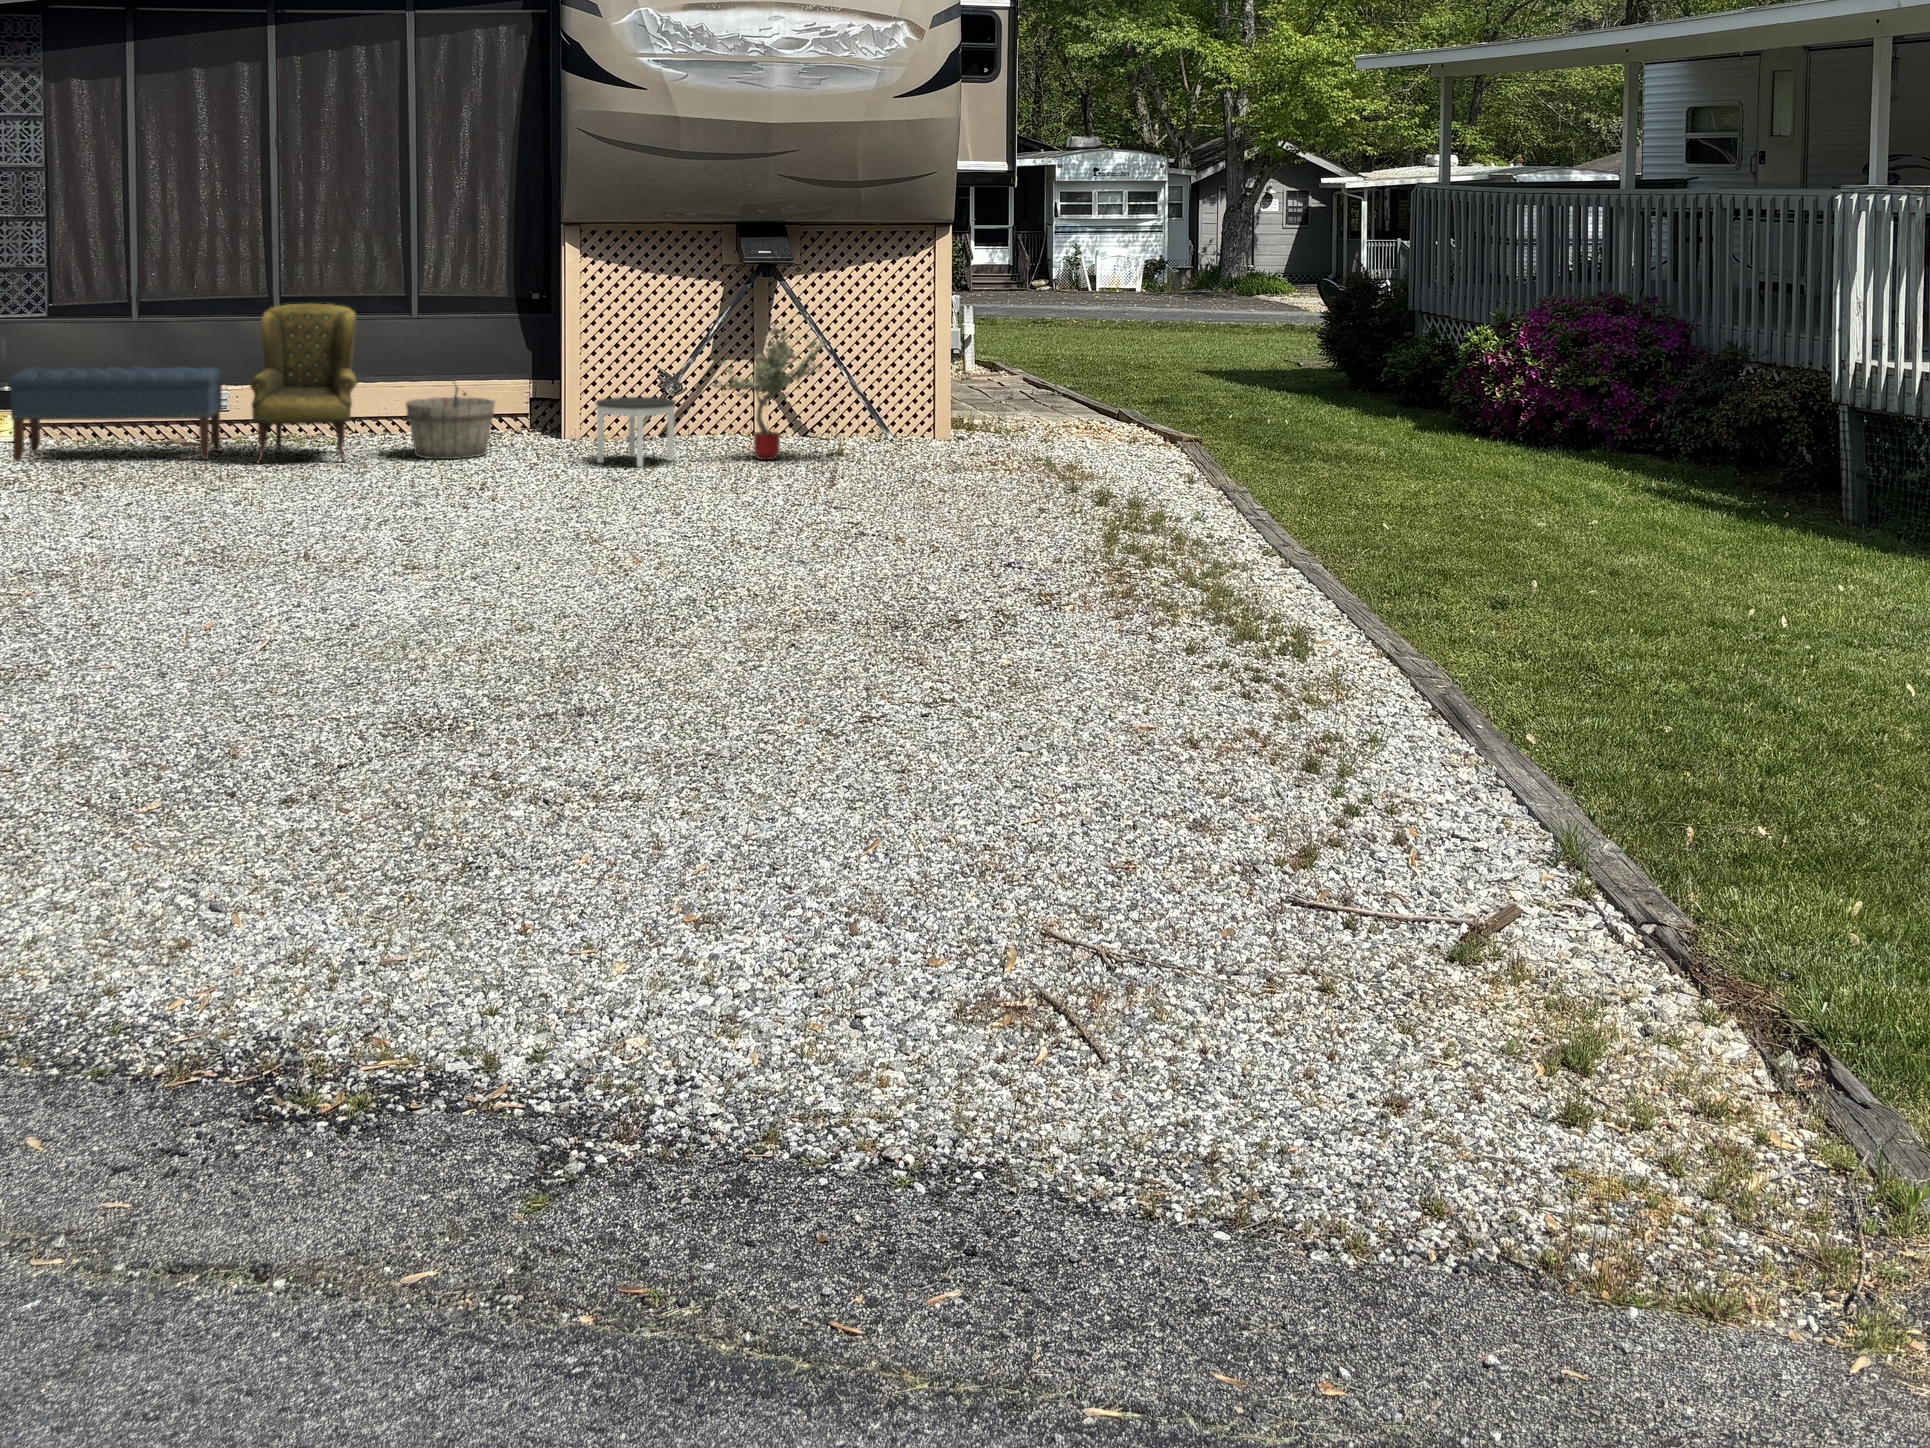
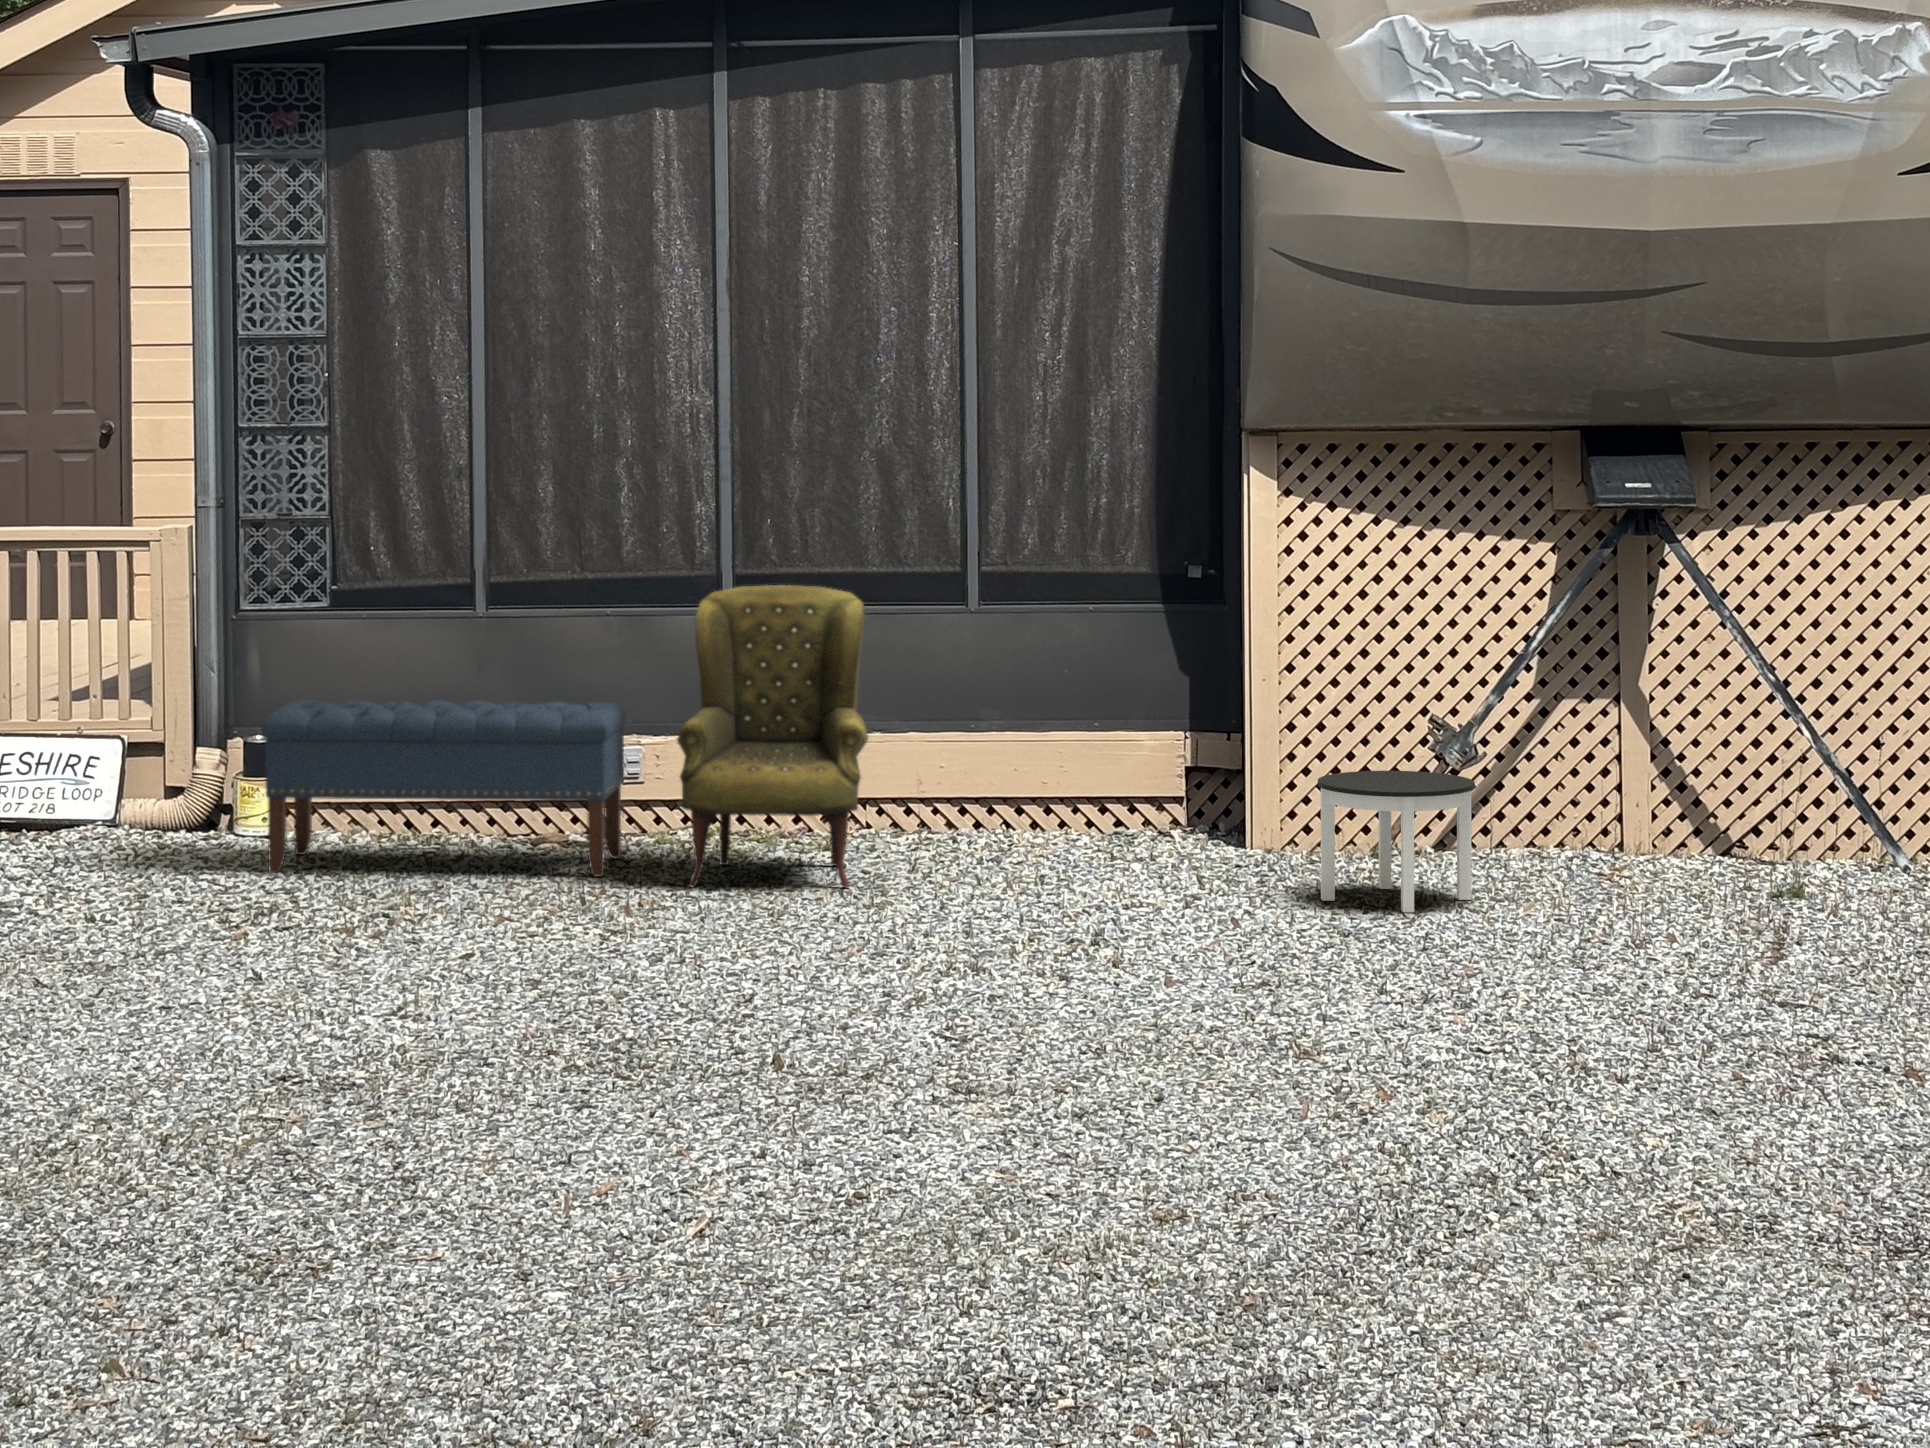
potted tree: present [712,321,822,460] -> none [1539,622,1770,903]
wooden bucket: present [406,385,495,459] -> none [956,735,1122,886]

